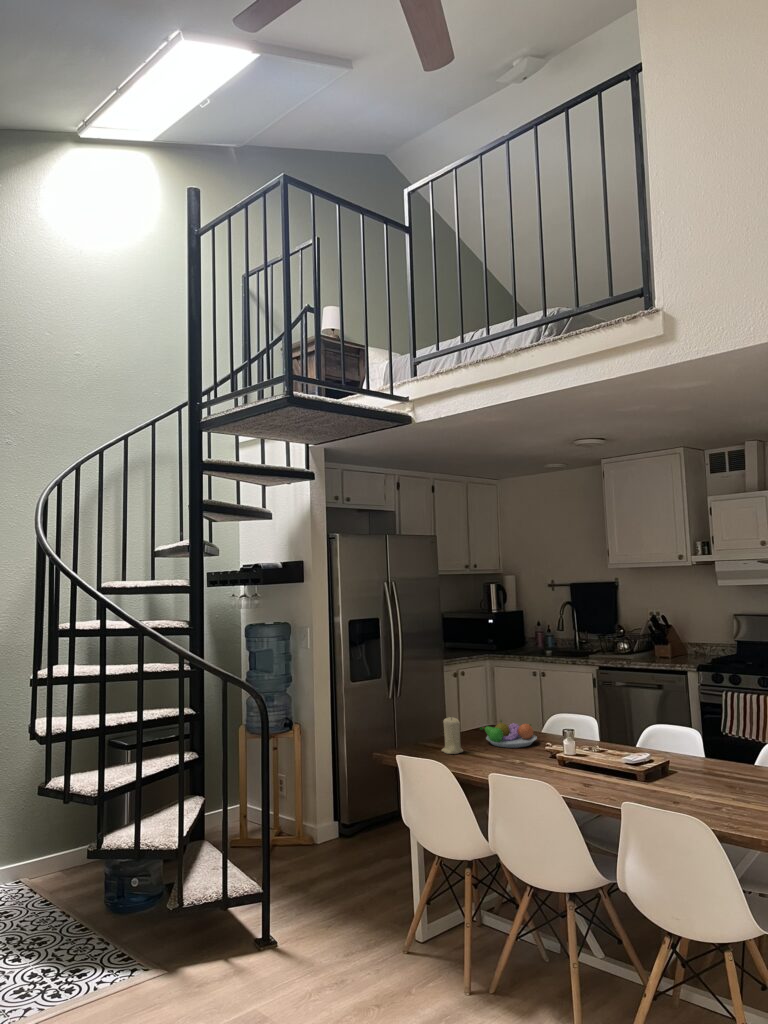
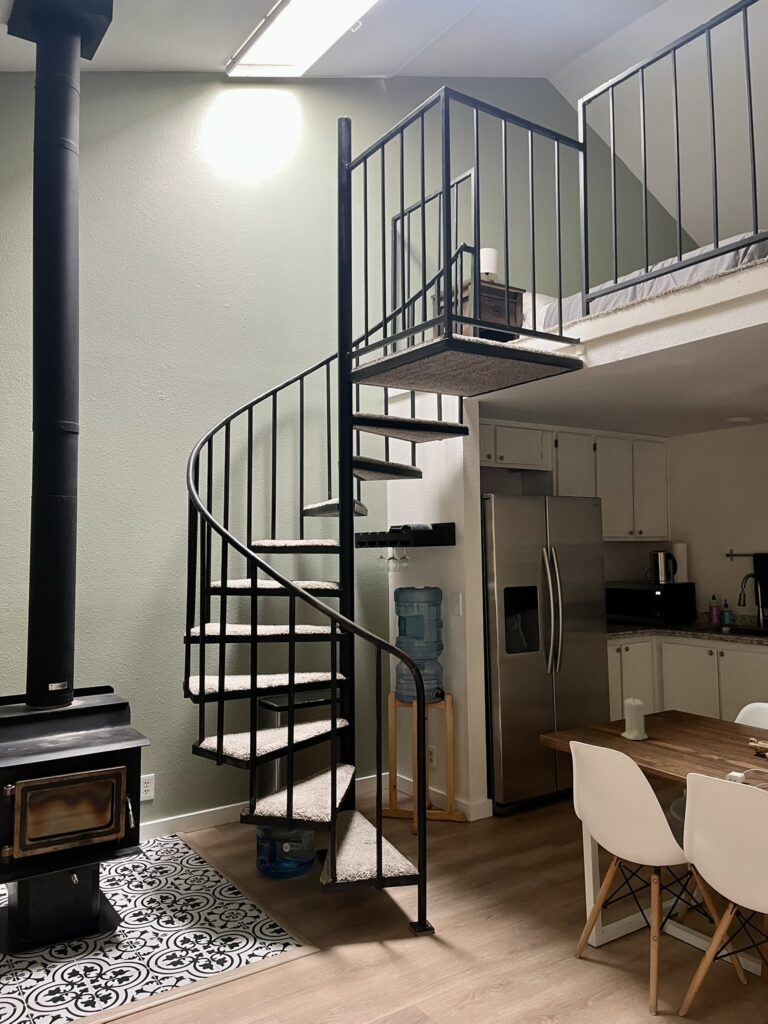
fruit bowl: present [480,721,537,748] -> none [665,703,735,737]

